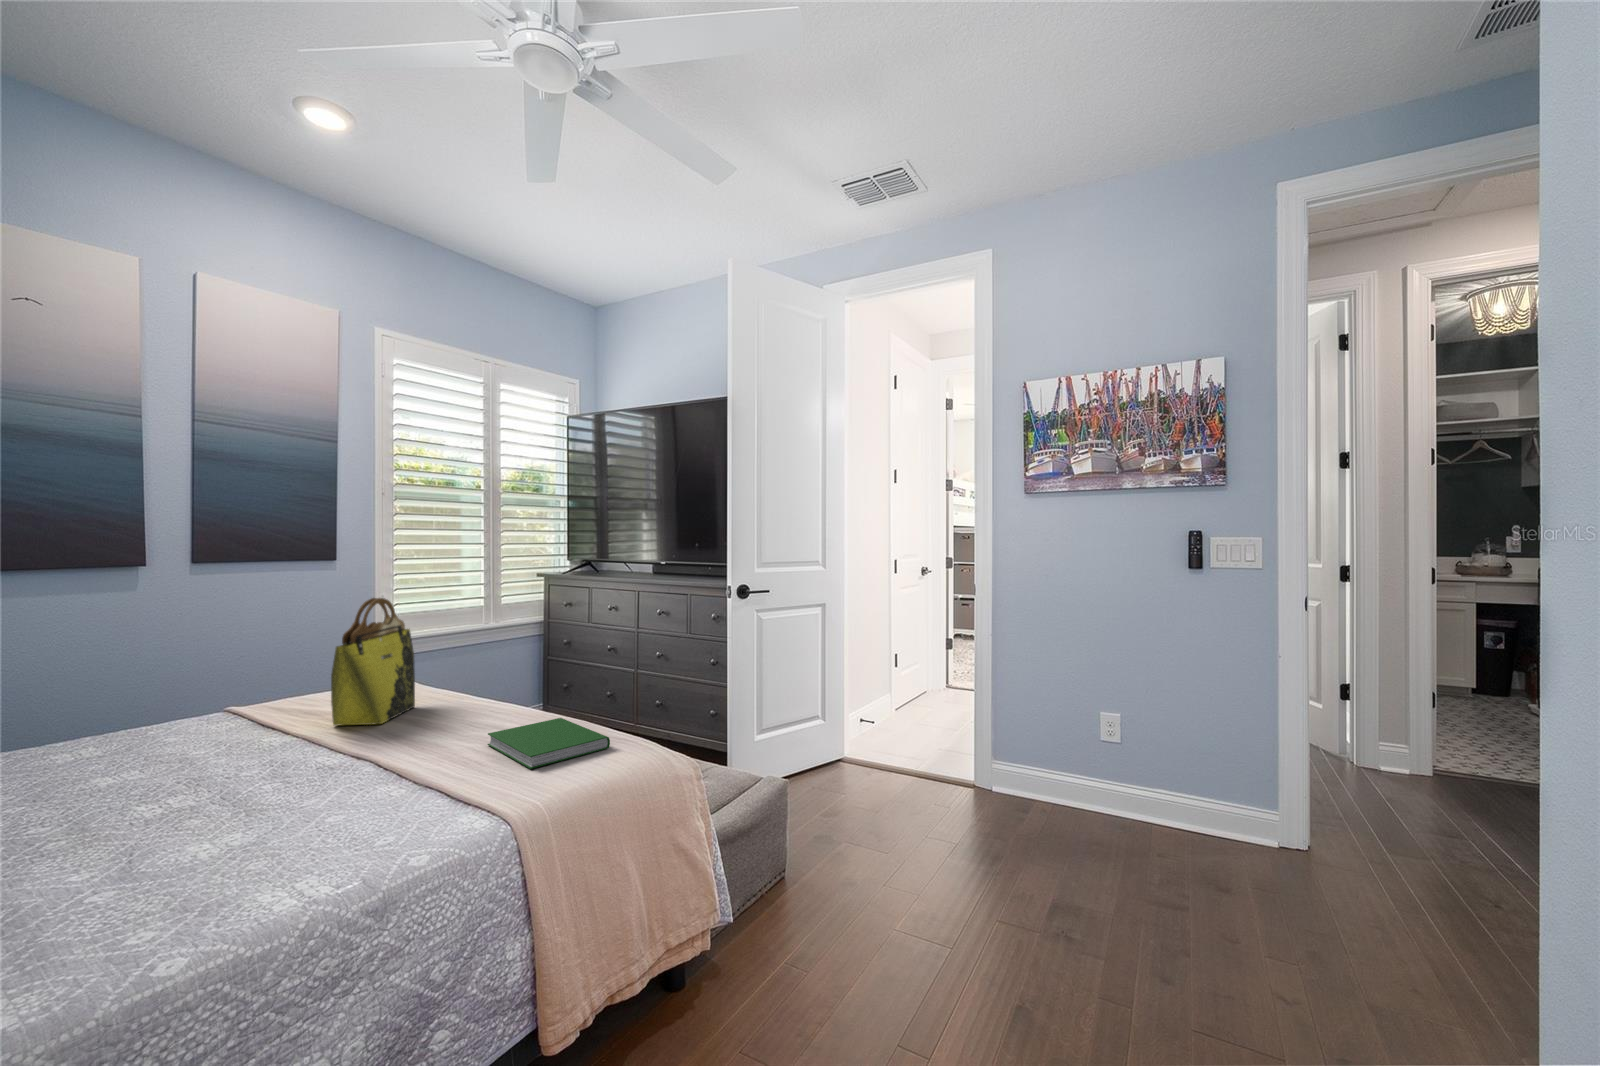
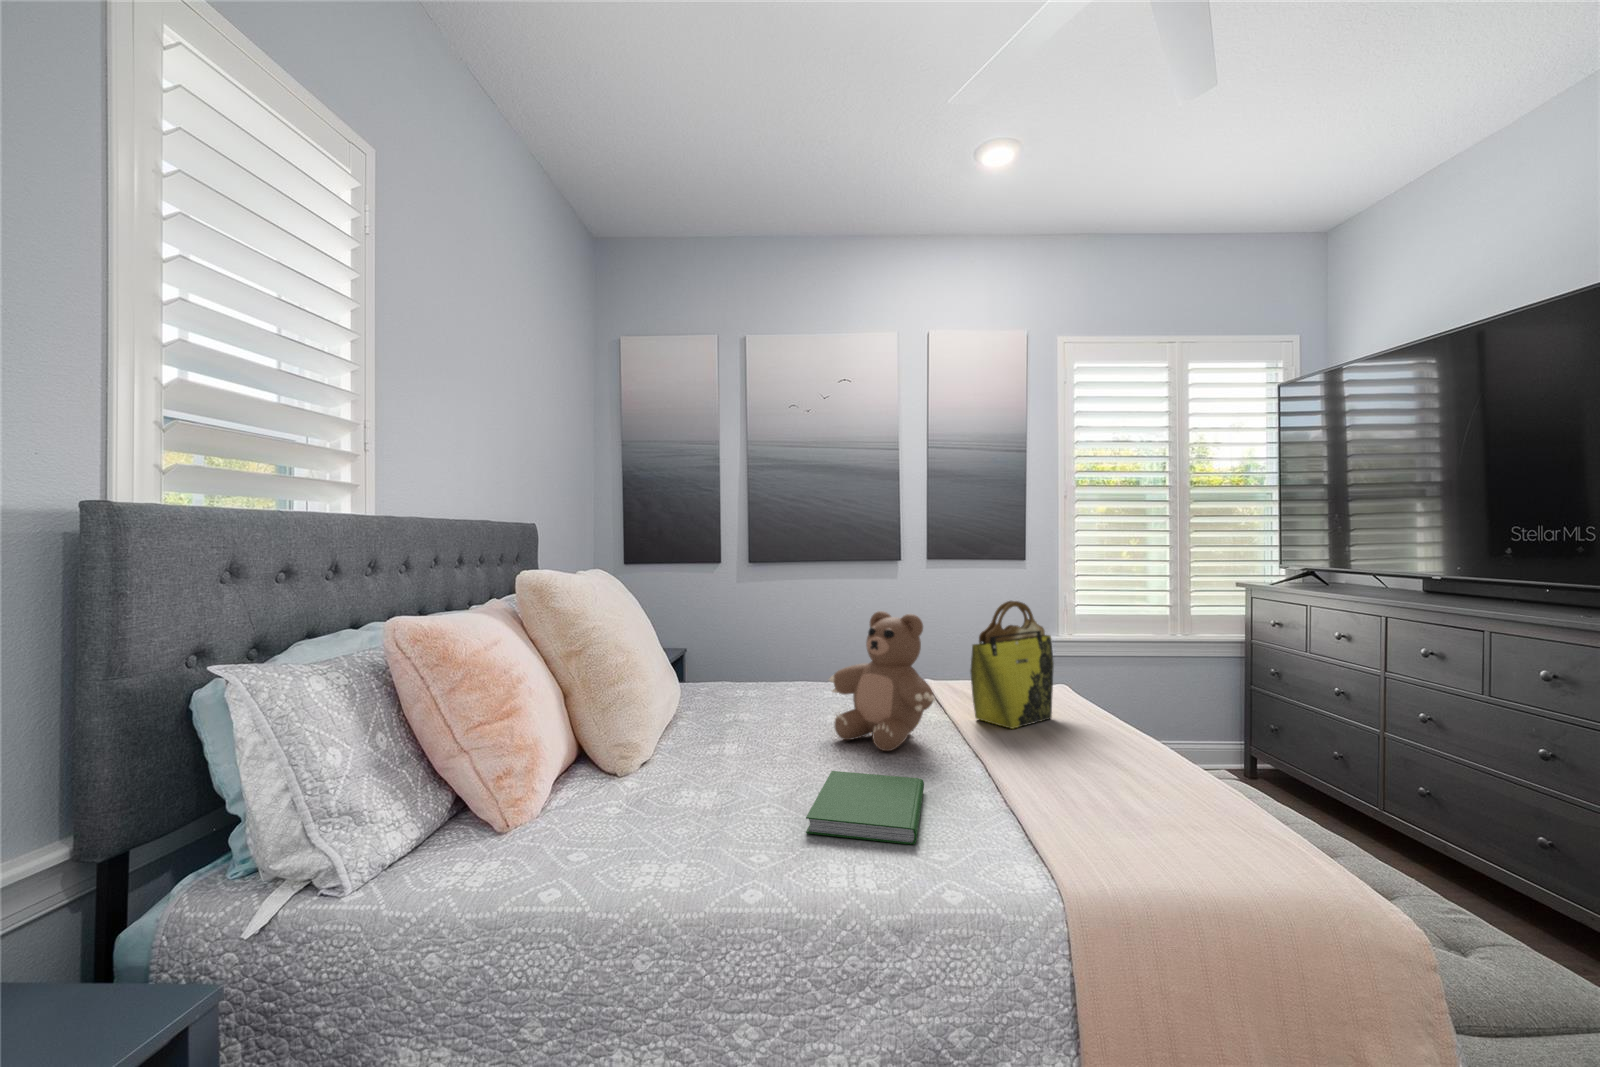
teddy bear: none [122,621,311,789] -> present [829,611,935,751]
hardcover book: present [488,718,610,769] -> present [806,771,924,845]

